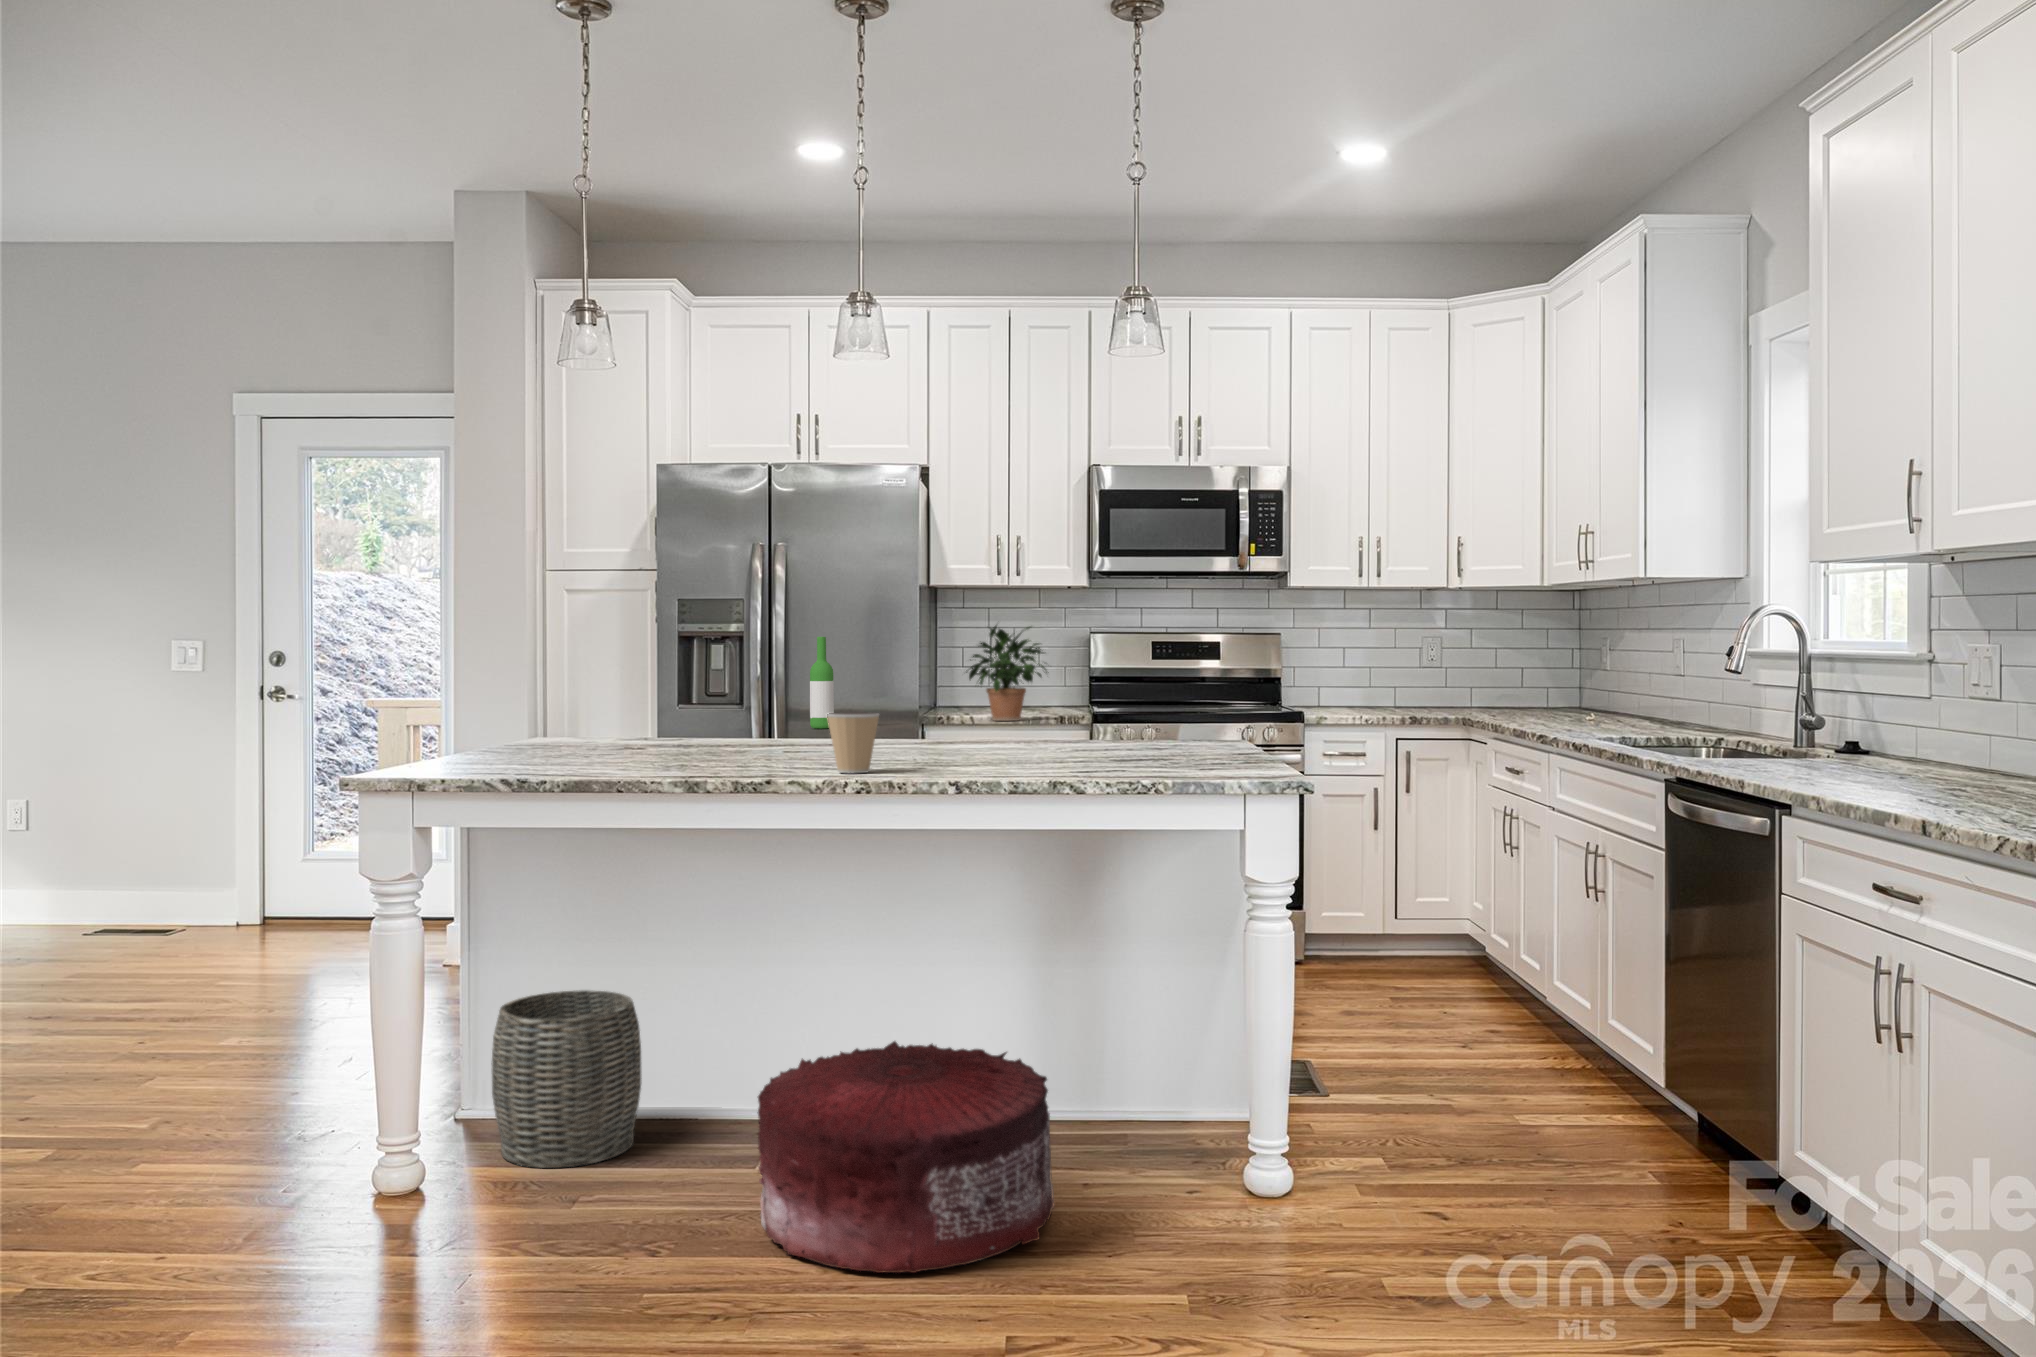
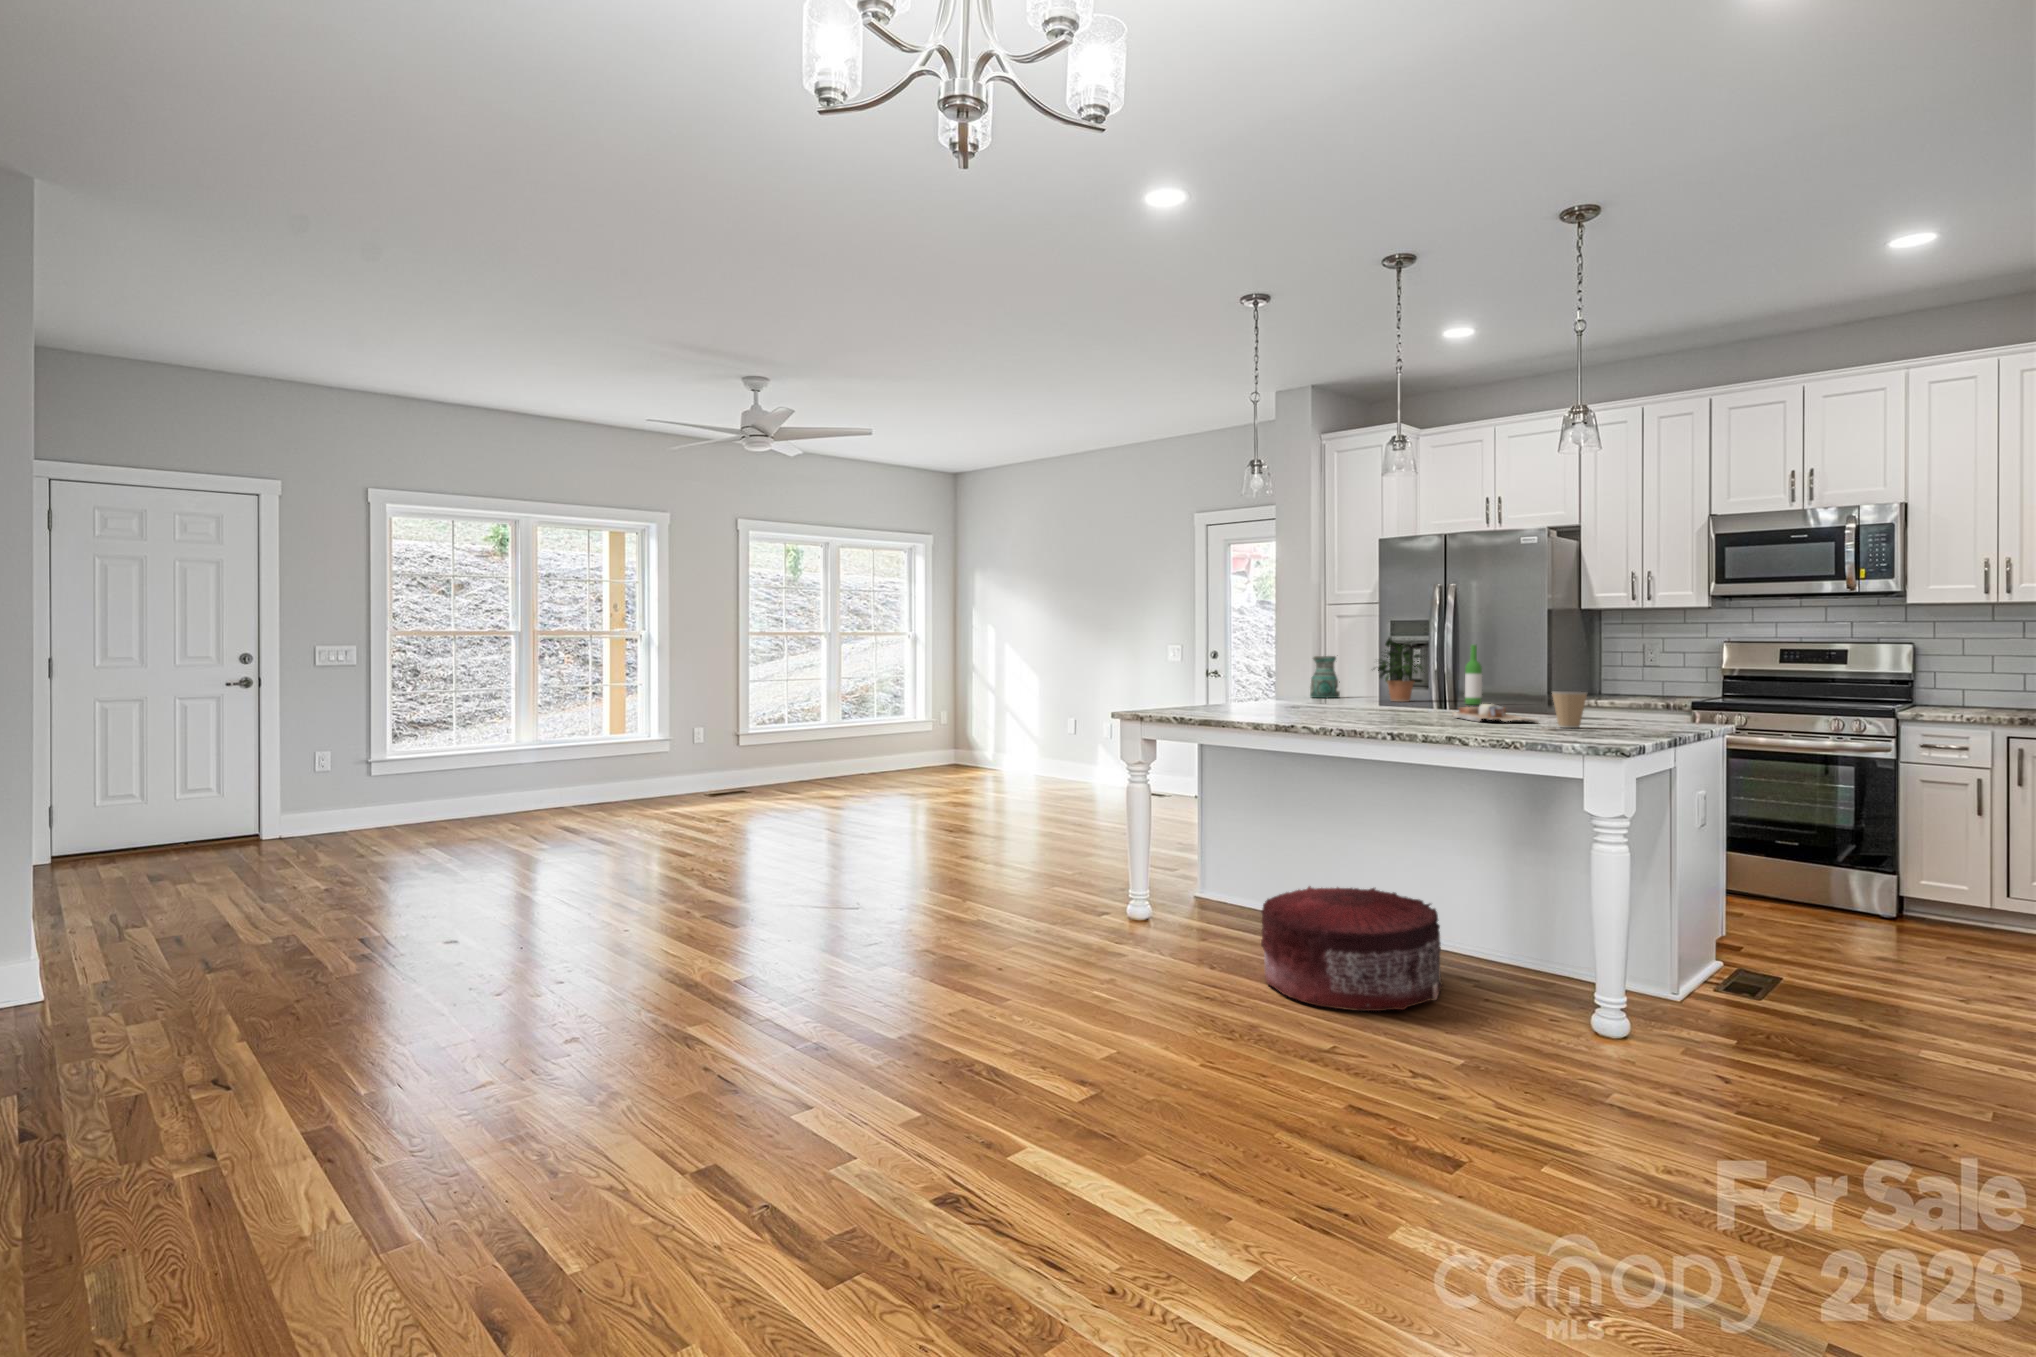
potted plant: present [966,625,1047,721] -> present [1378,638,1424,702]
ceramic pitcher: none [523,656,577,728] -> present [1310,656,1340,698]
coffee cup: present [827,712,879,773] -> present [1552,691,1587,728]
cutting board: none [917,726,1073,755] -> present [1452,704,1538,723]
woven basket: present [492,990,642,1168] -> none [1184,836,1262,928]

